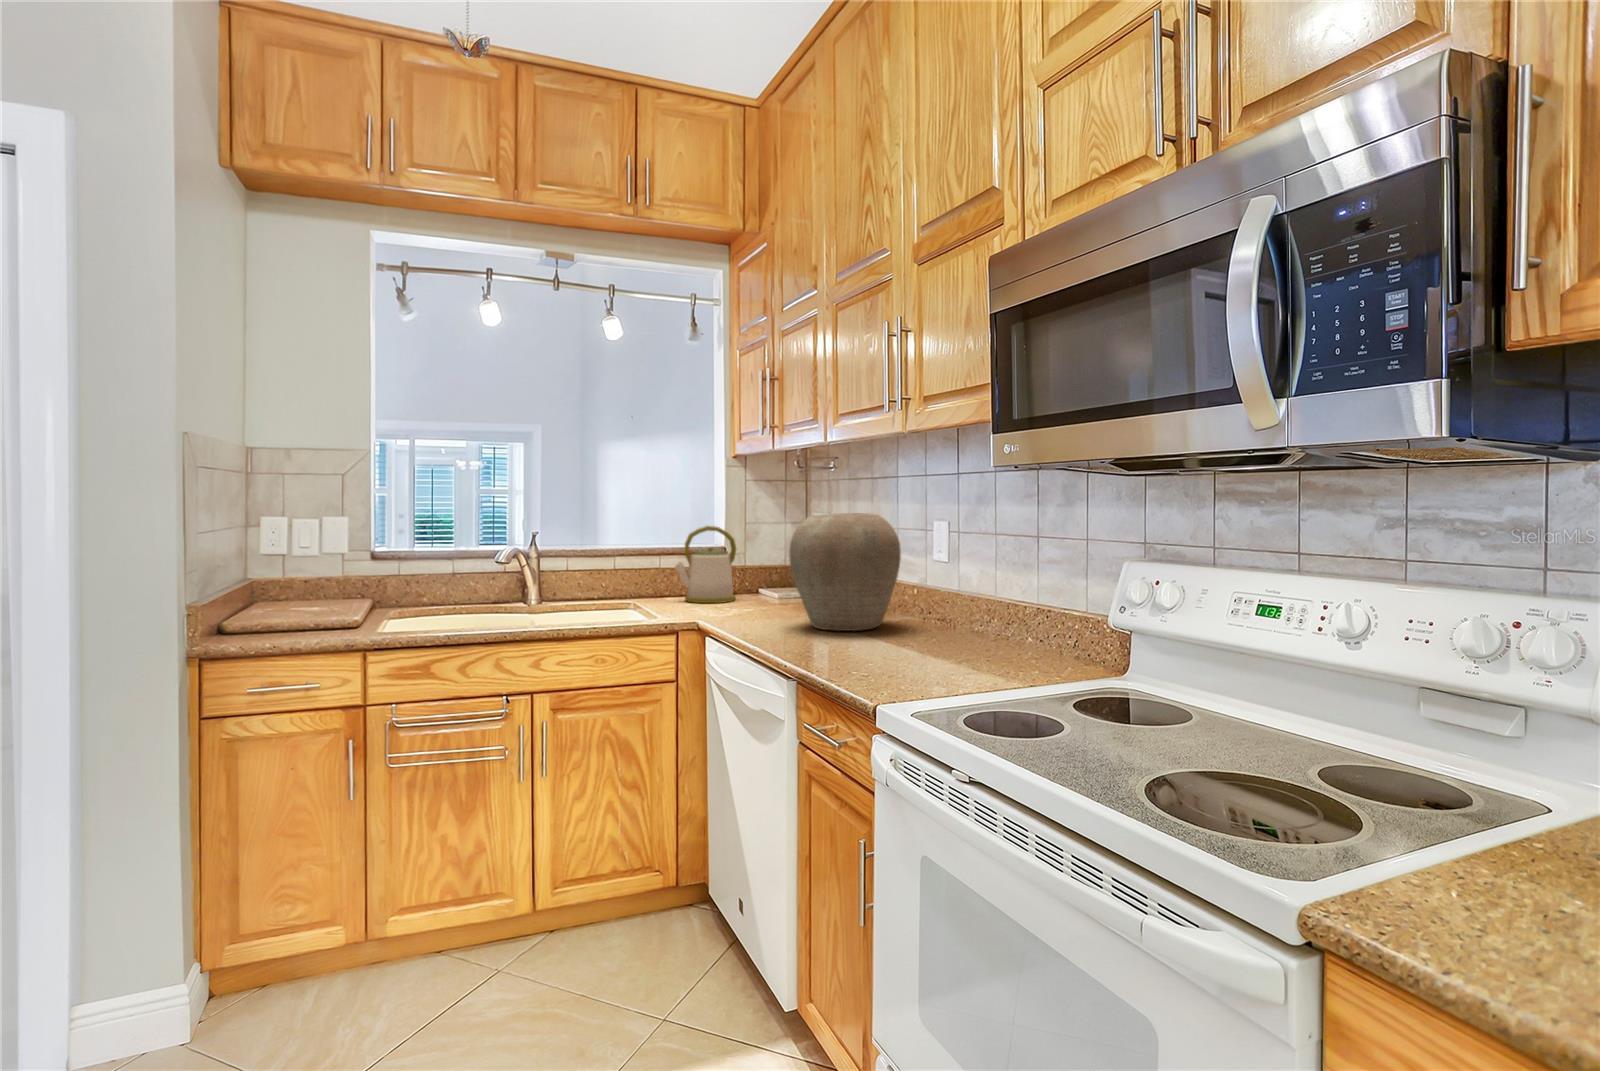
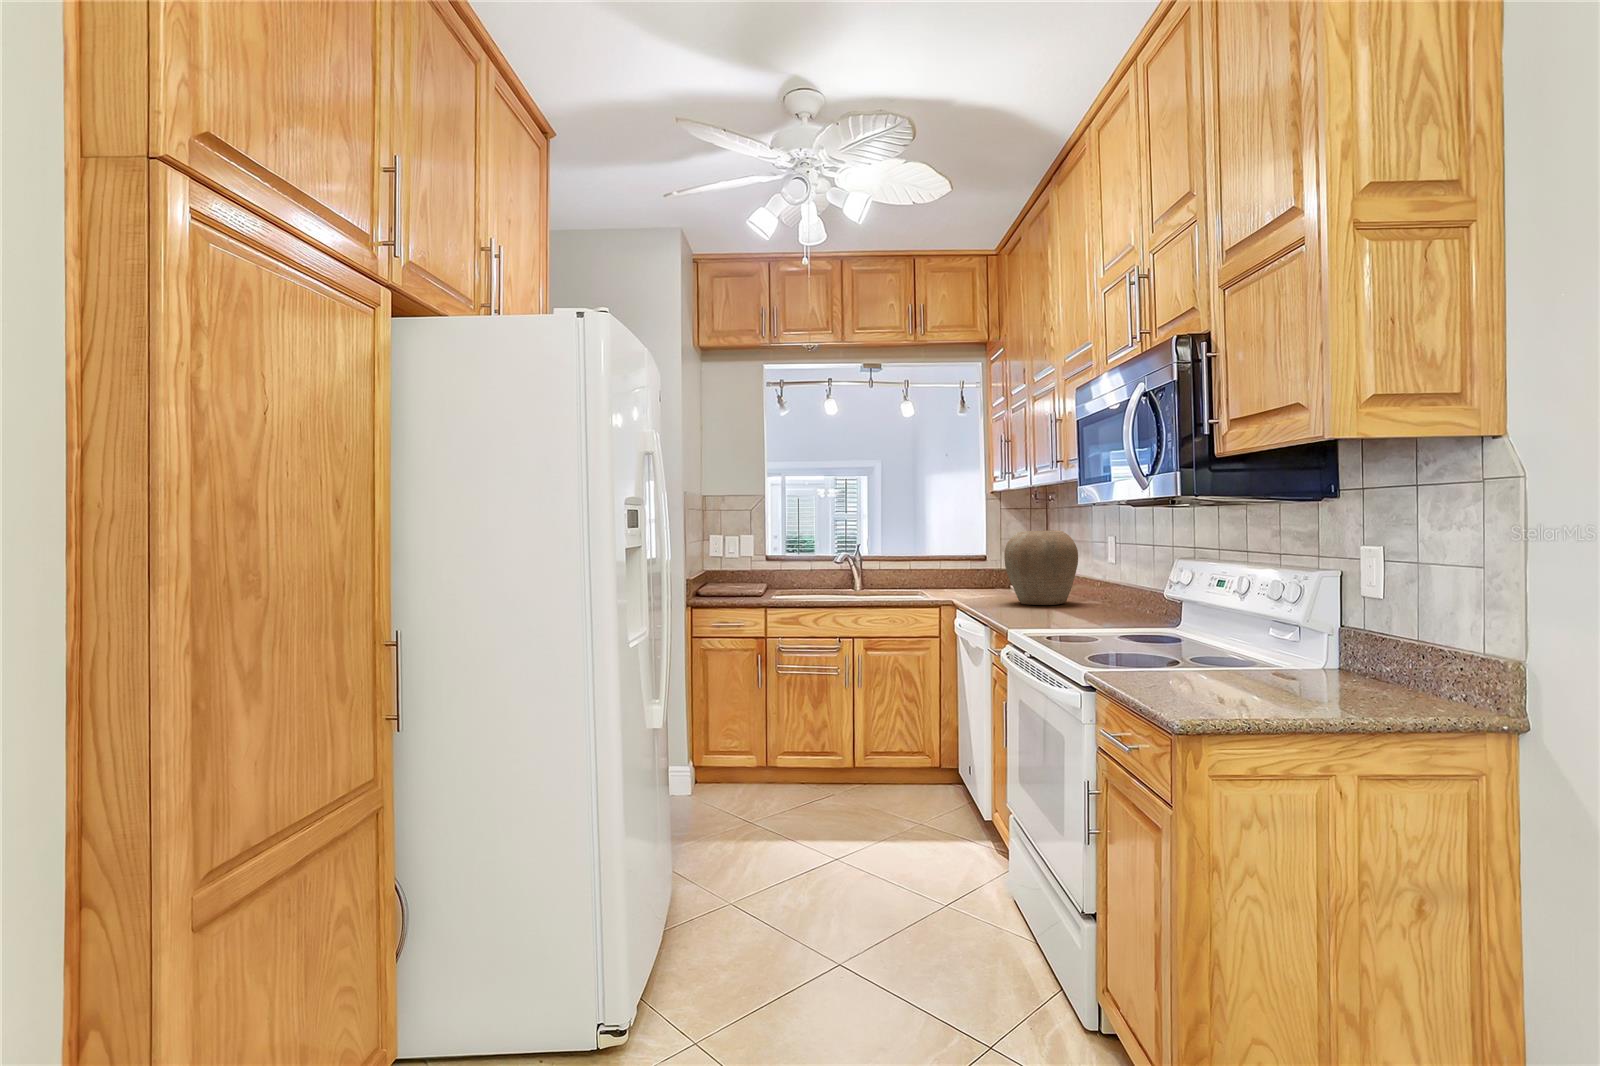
kettle: present [675,526,736,603] -> none [947,539,989,591]

